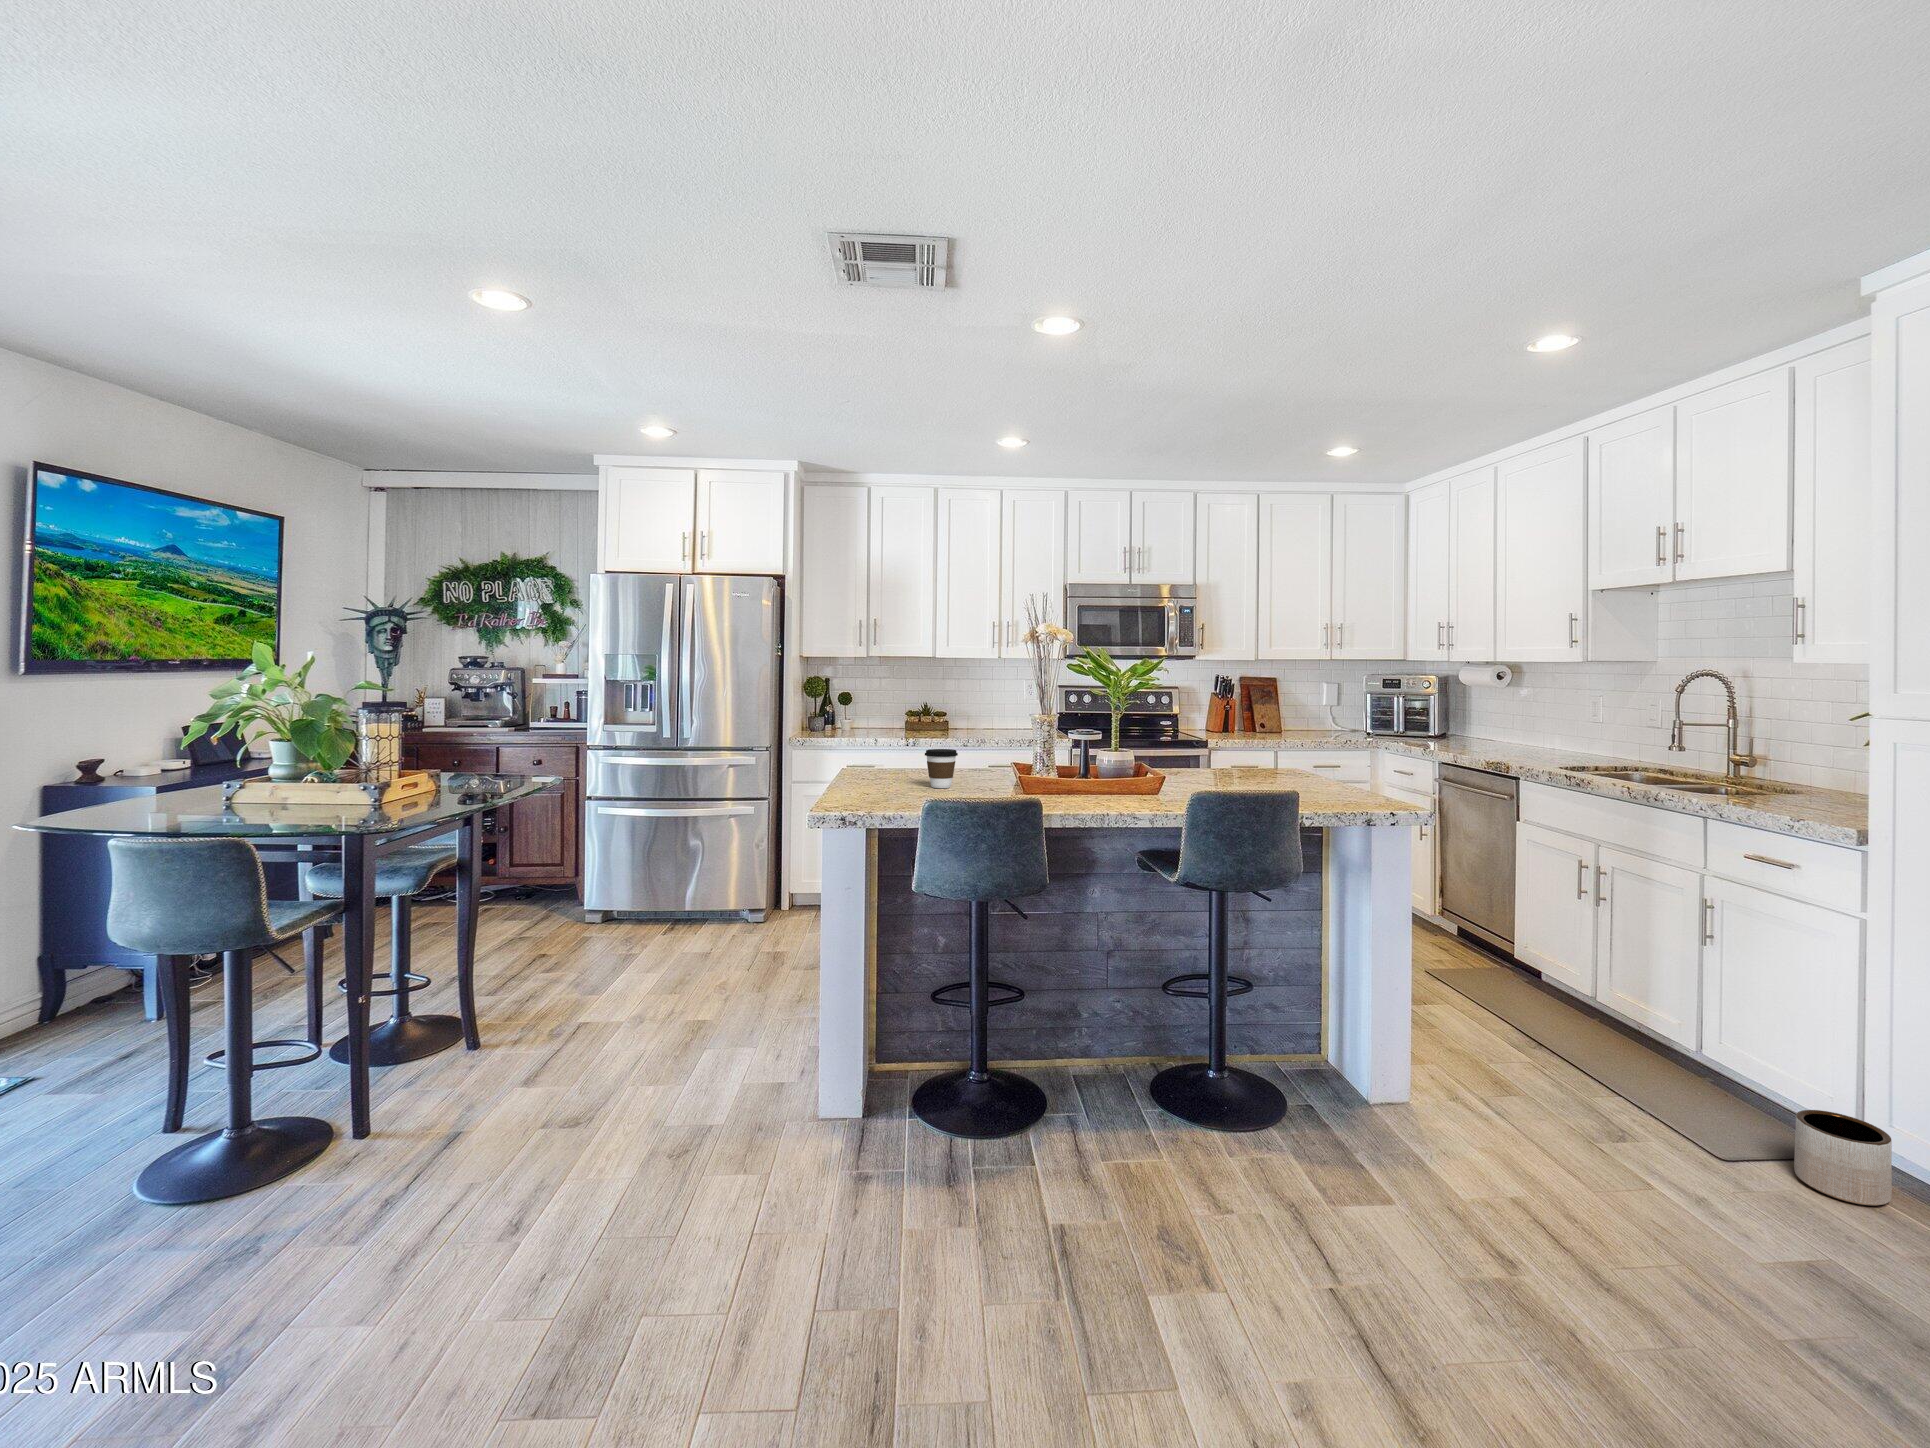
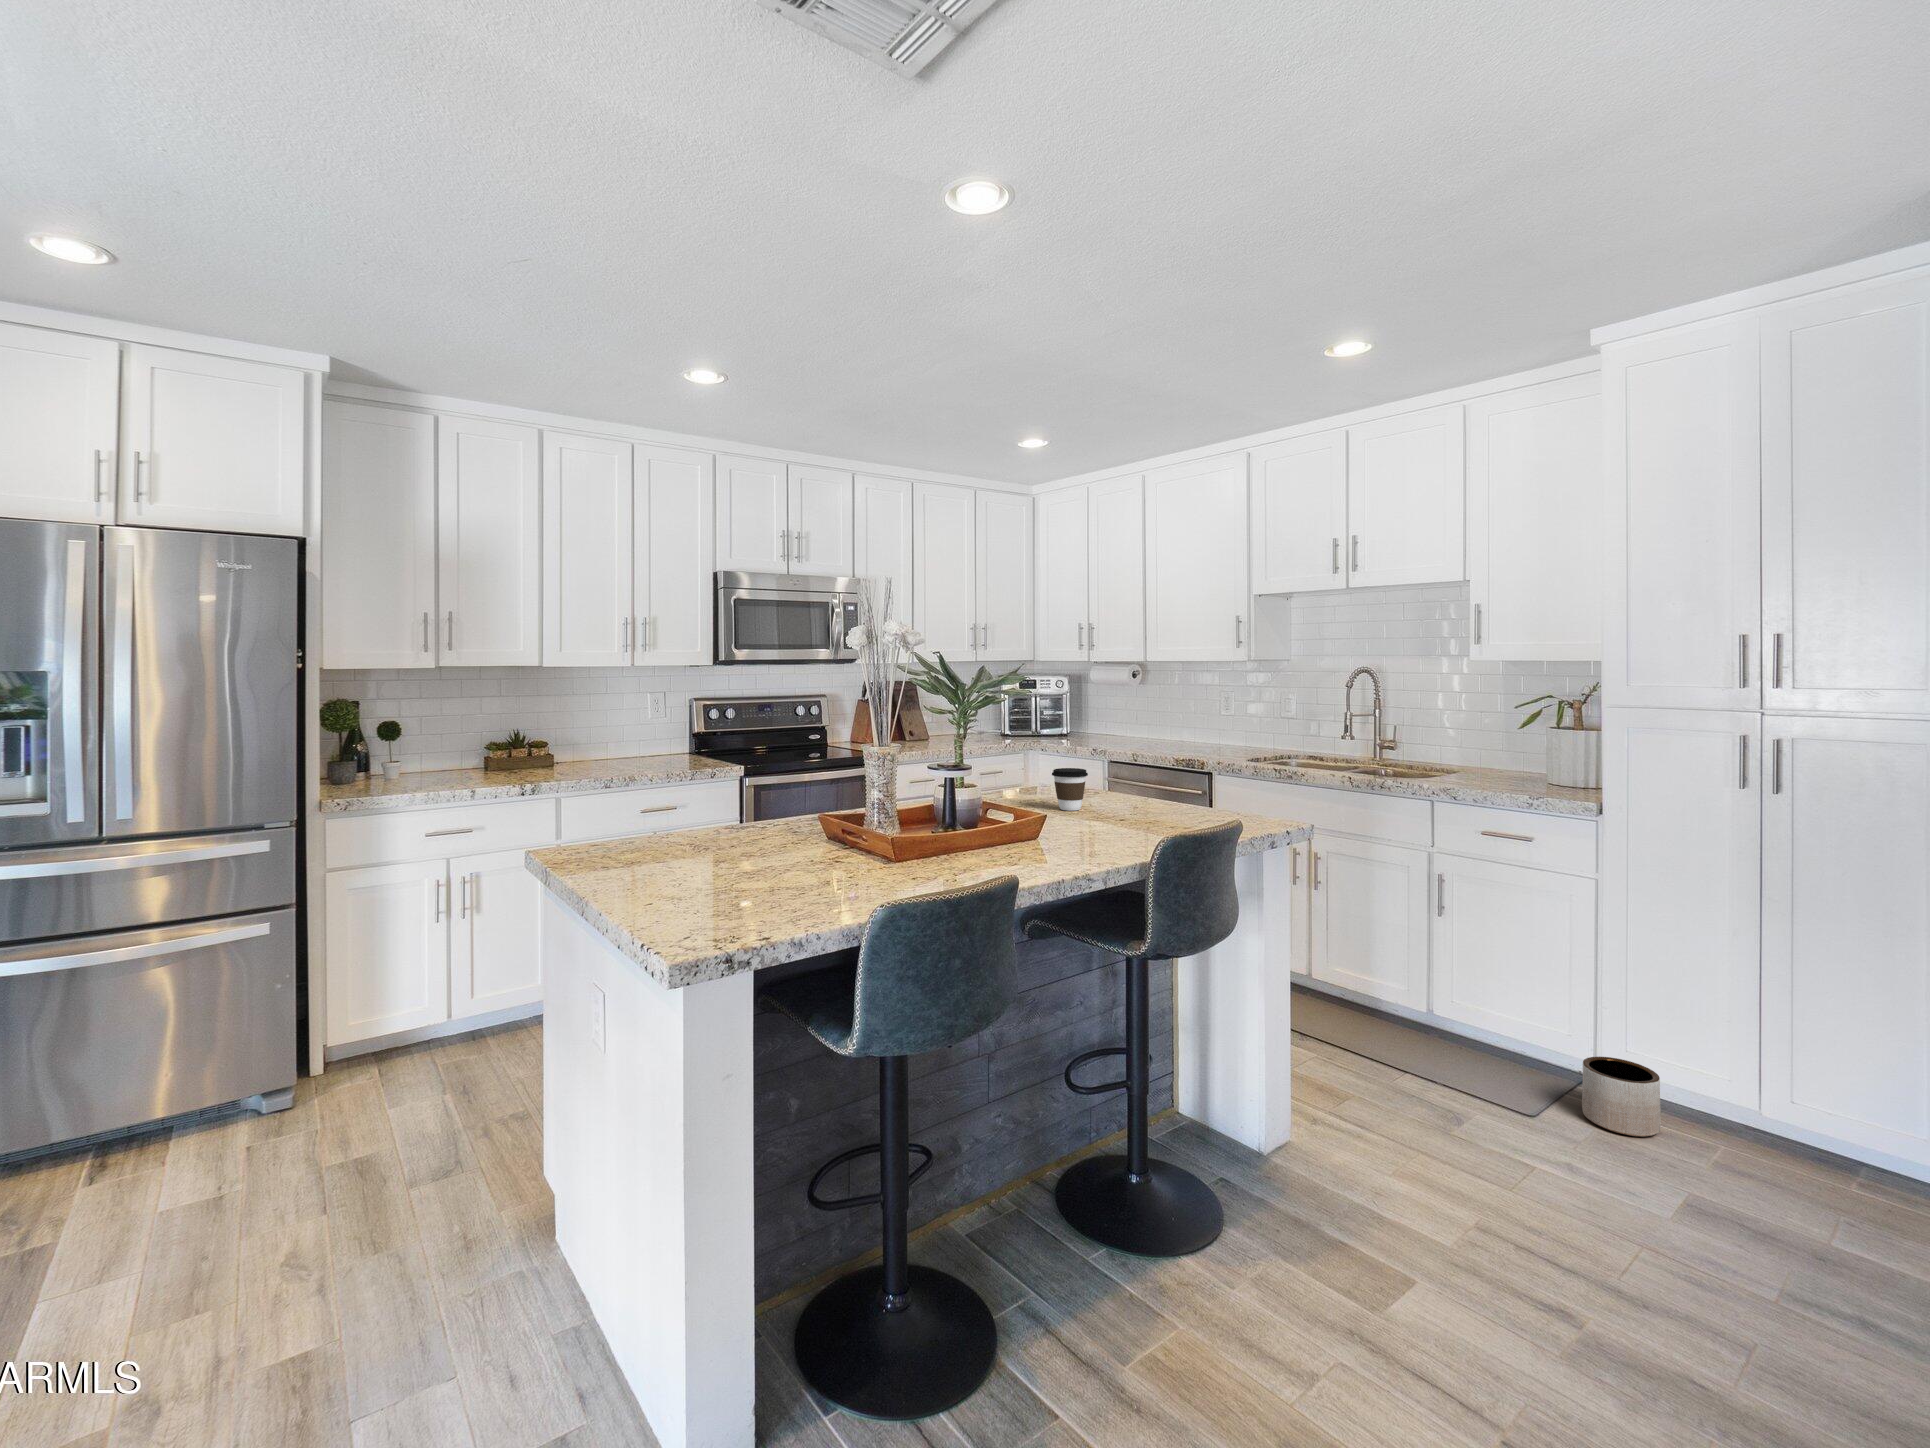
coffee cup: present [925,749,958,788] -> present [1052,768,1088,811]

